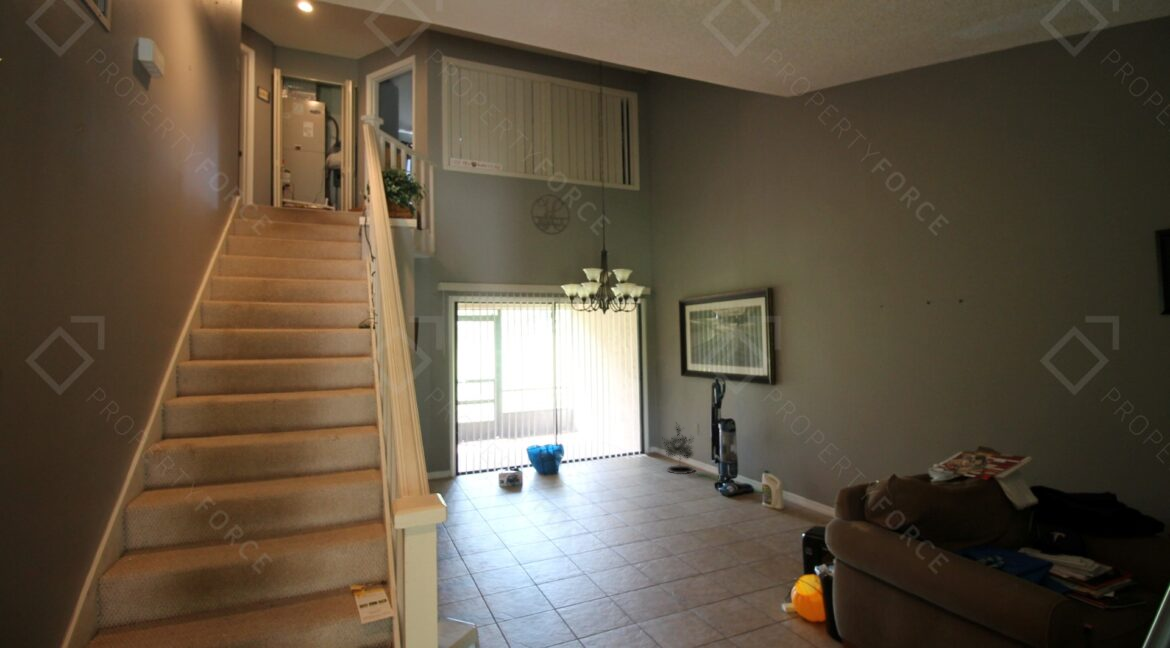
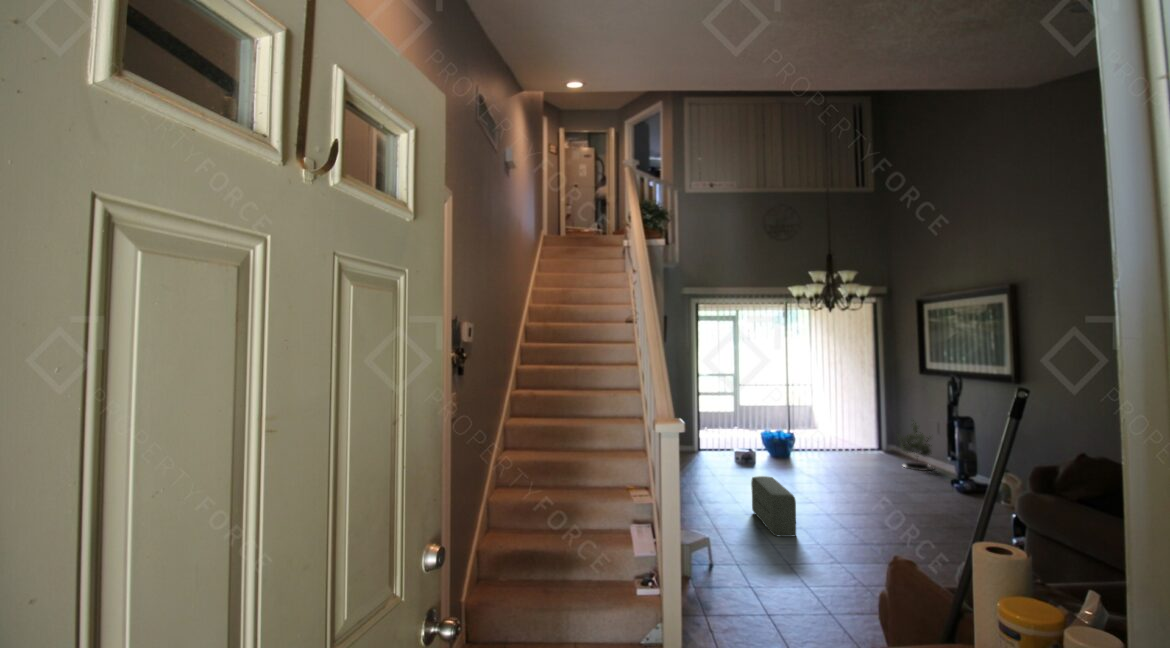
pouf: none [527,511,582,590] -> present [751,476,796,537]

